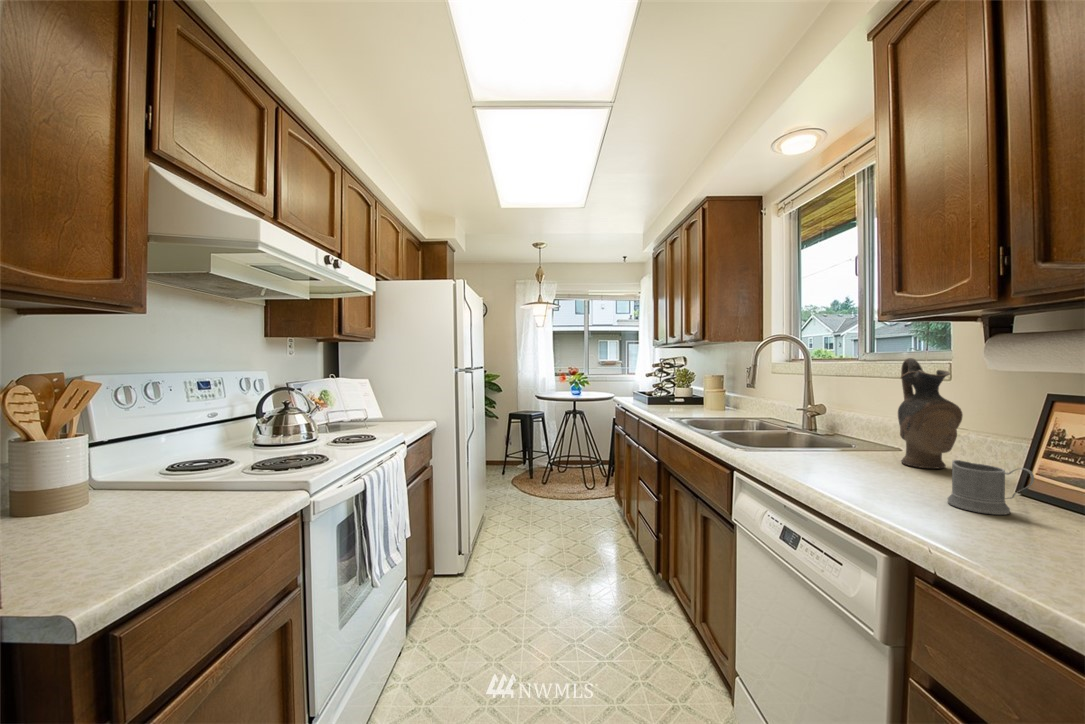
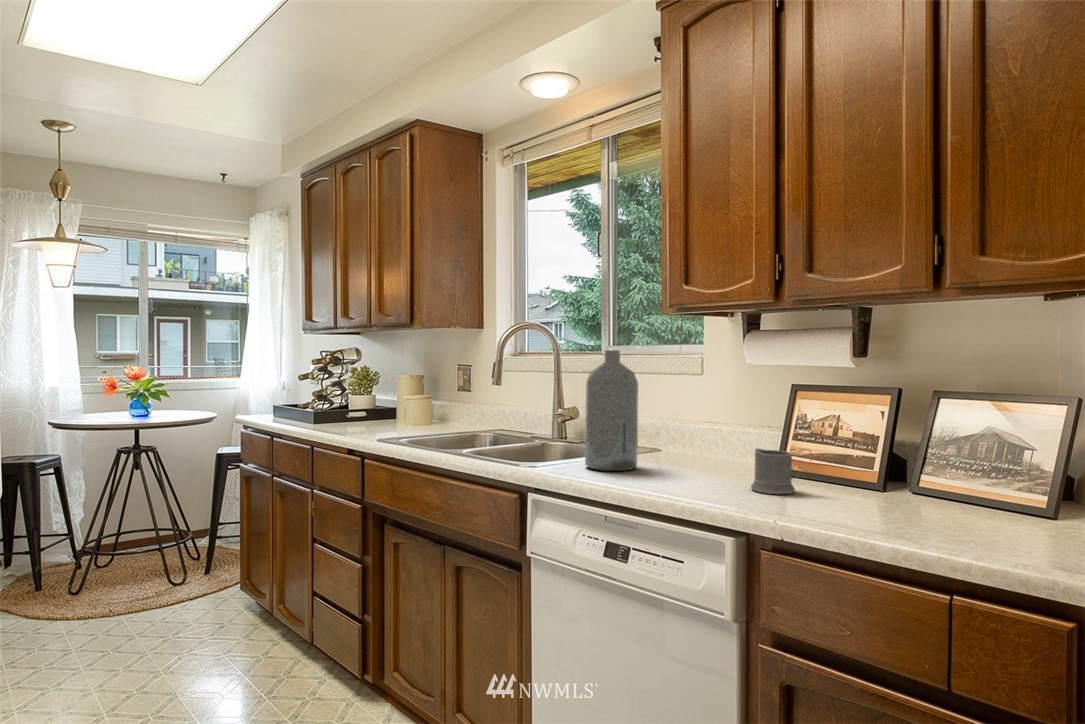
ceramic pitcher: present [898,358,963,468] -> none [673,351,725,464]
bottle: none [792,359,845,463] -> present [585,350,638,471]

